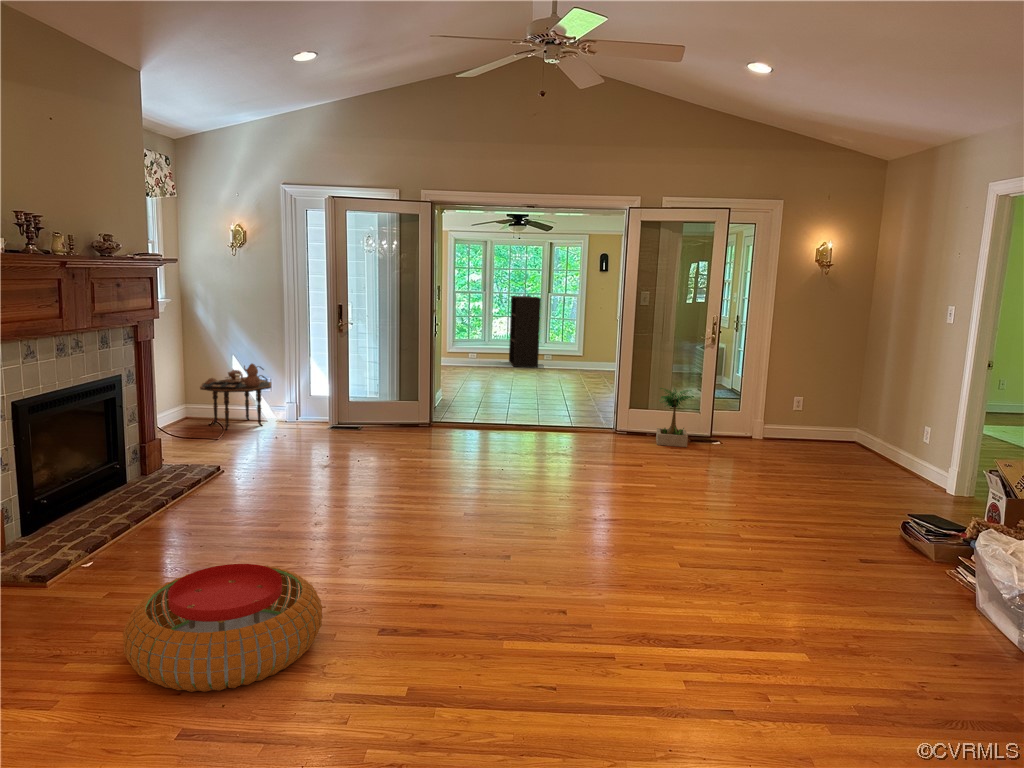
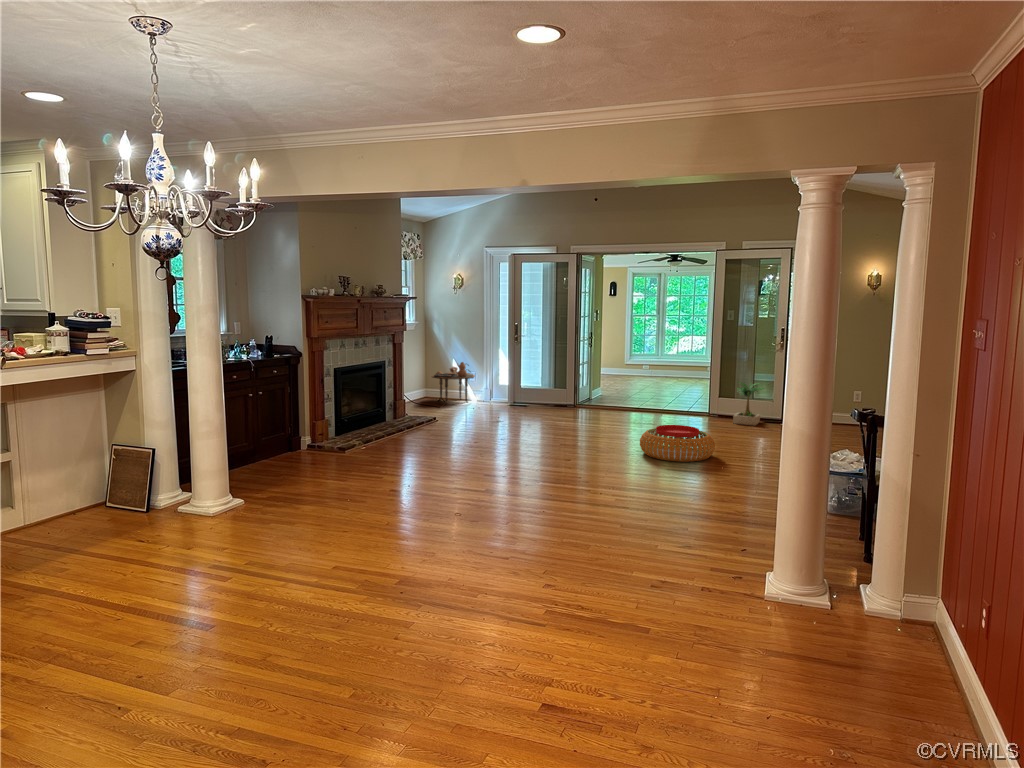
bookshelf: present [509,296,541,367] -> none [674,319,698,377]
pouf: present [123,564,322,692] -> present [640,425,715,462]

